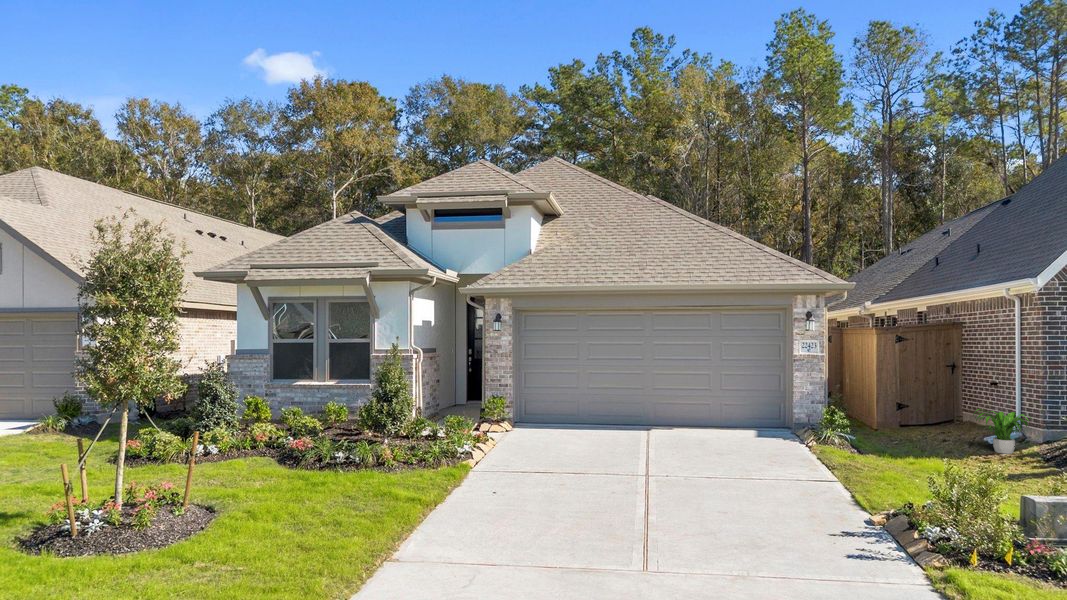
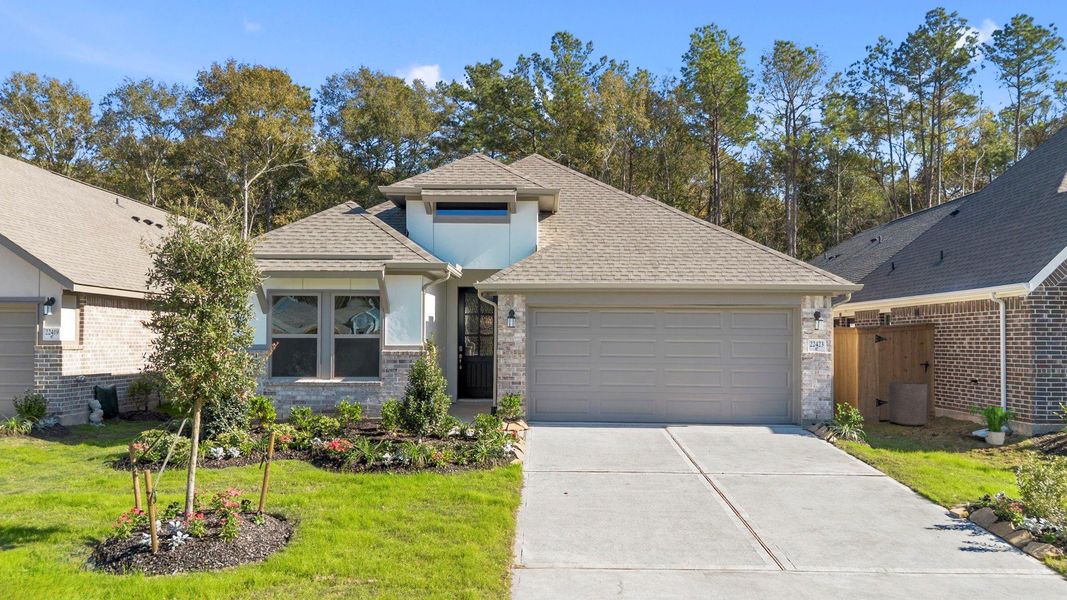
trash can: none [901,384,942,433] -> present [889,380,927,426]

